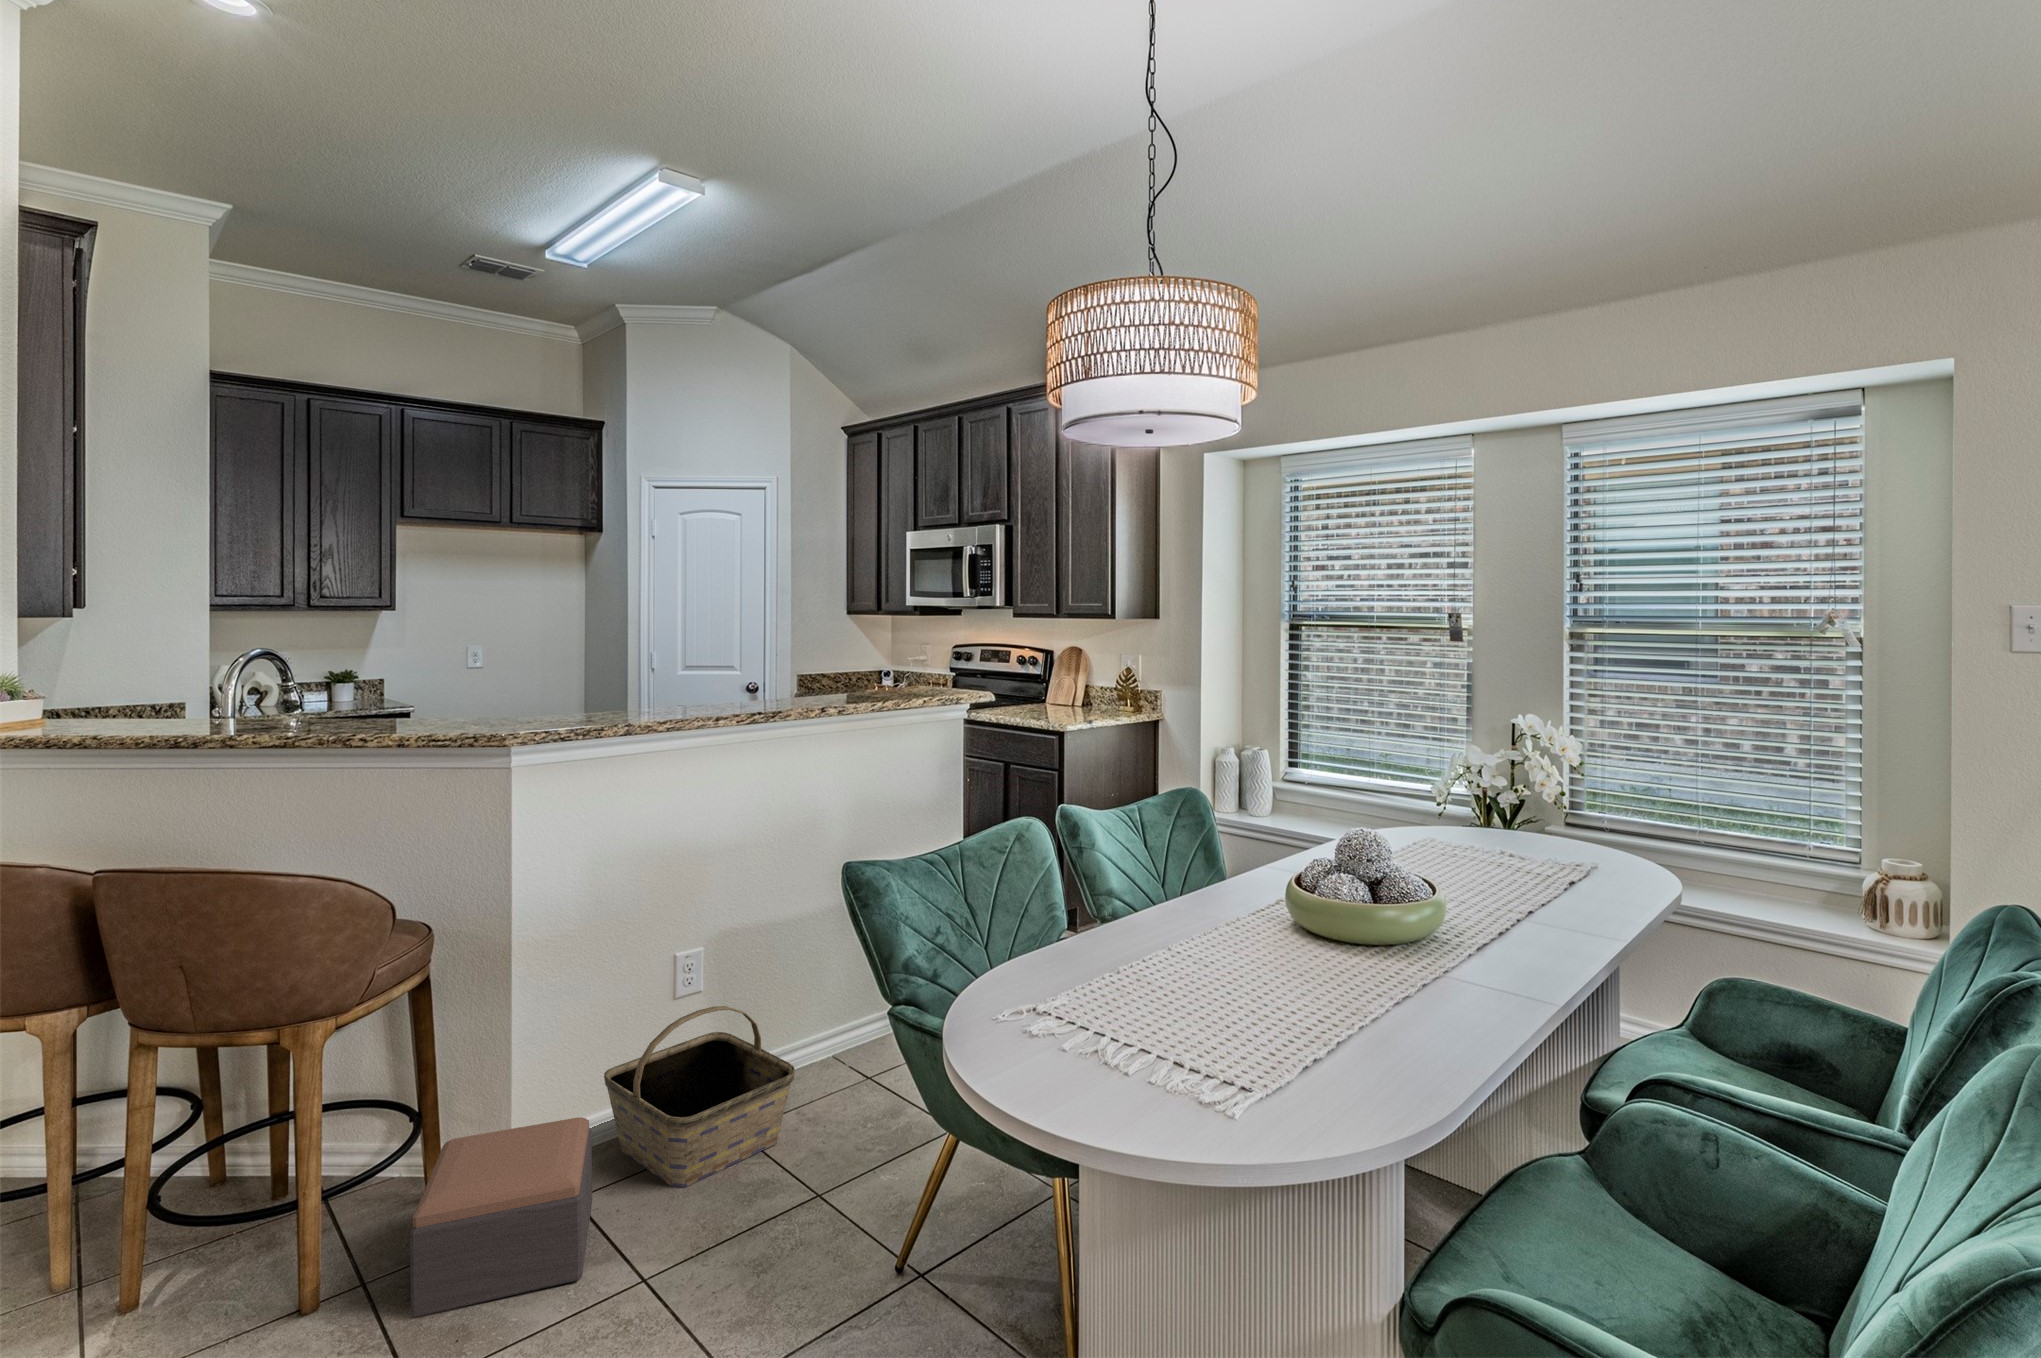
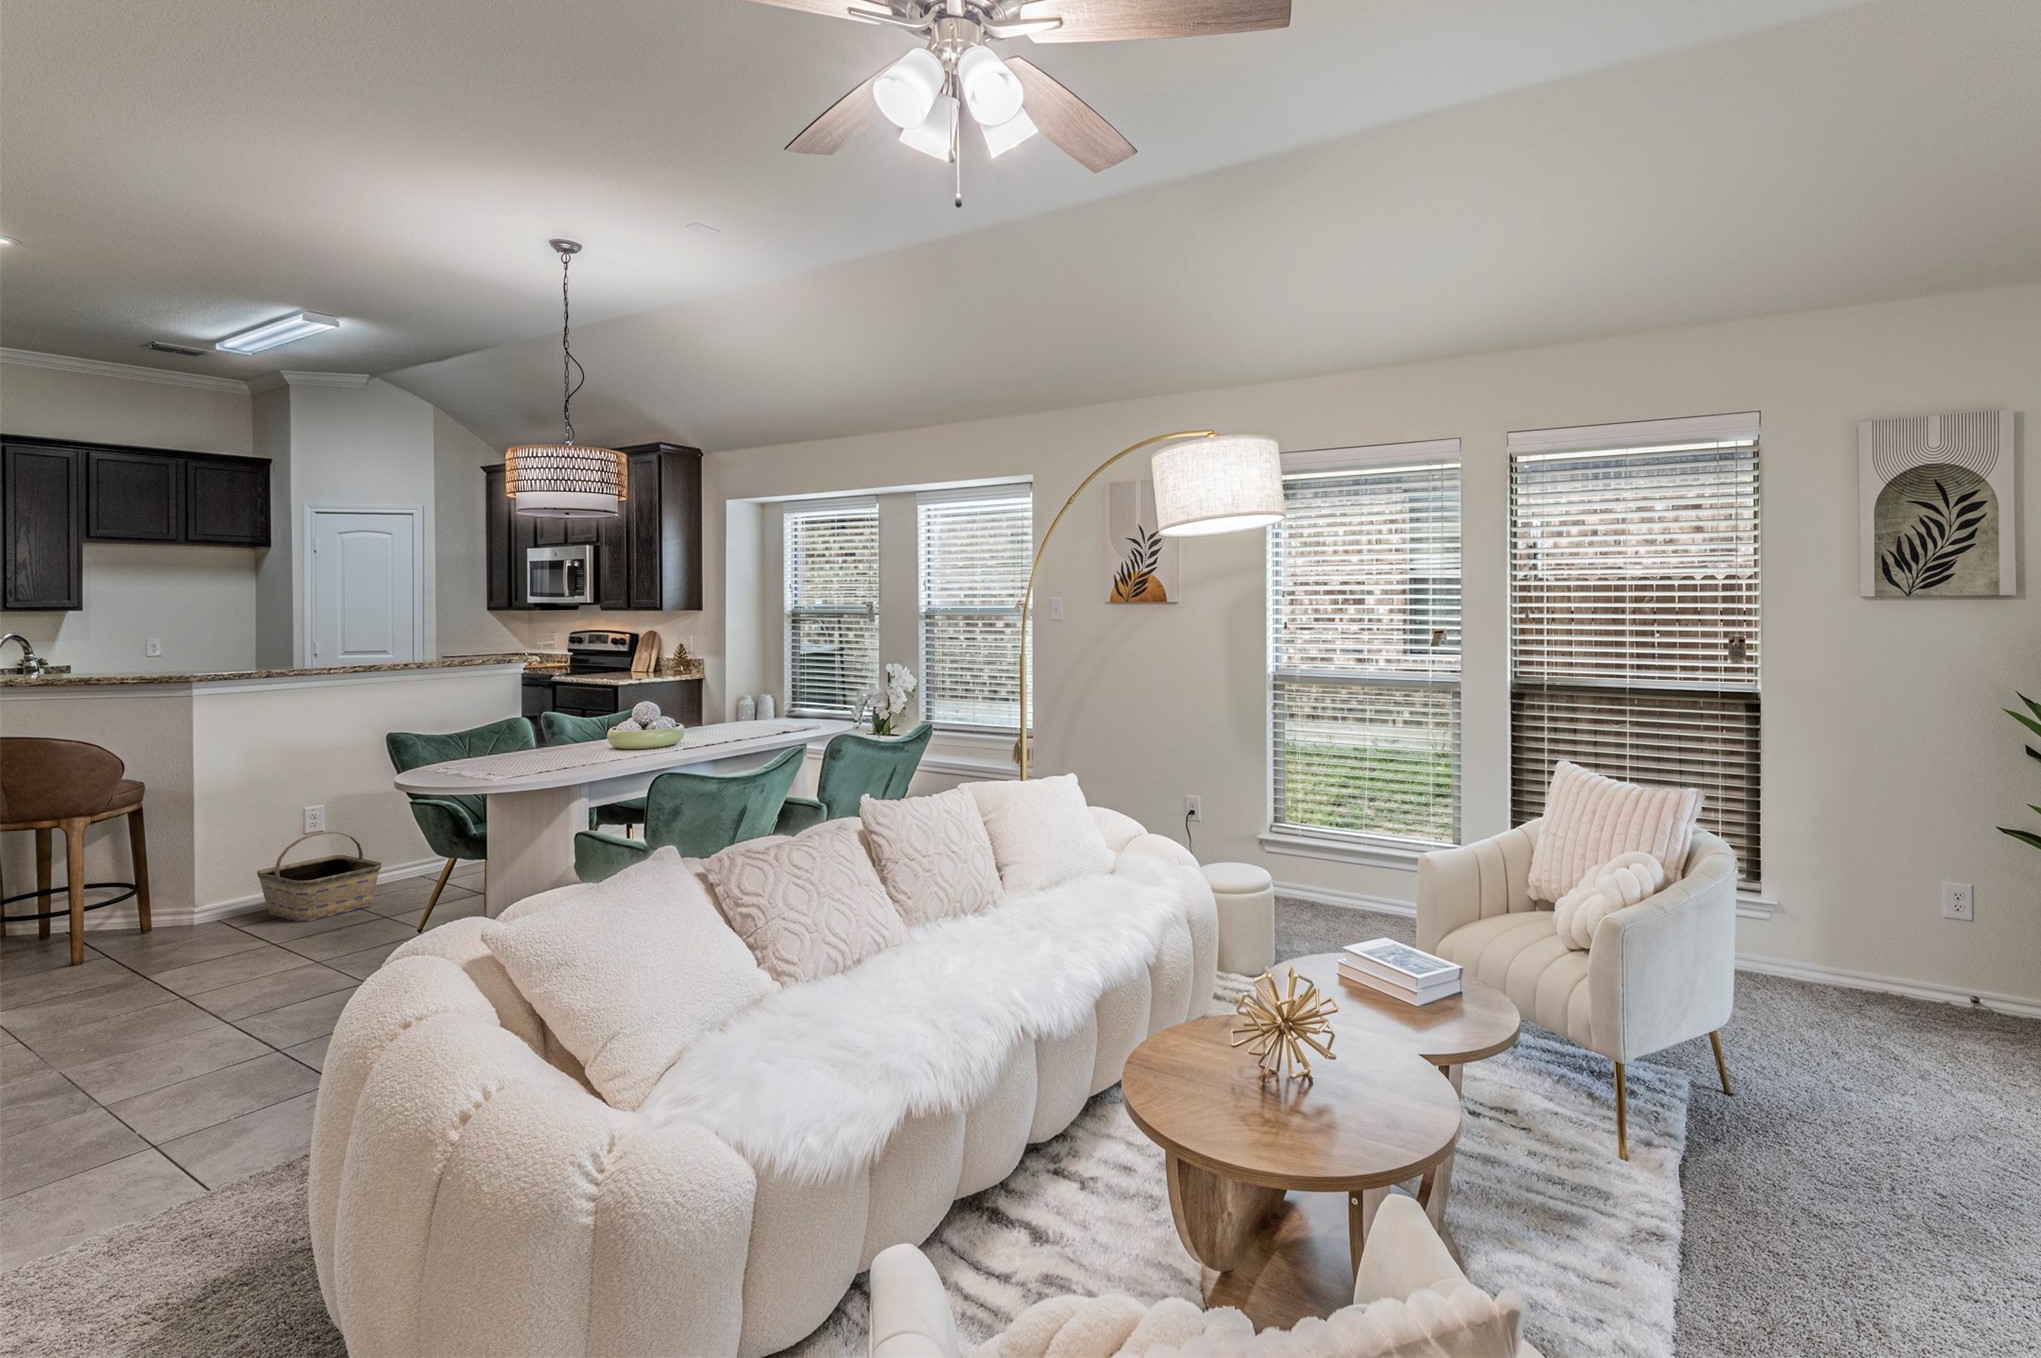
footstool: present [410,1117,592,1317] -> none [138,880,248,962]

